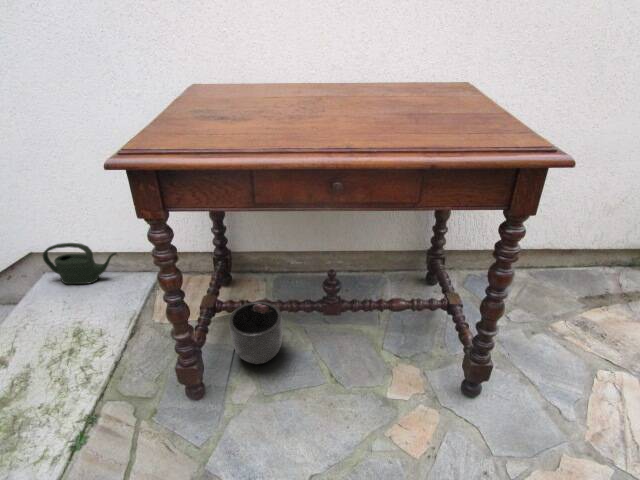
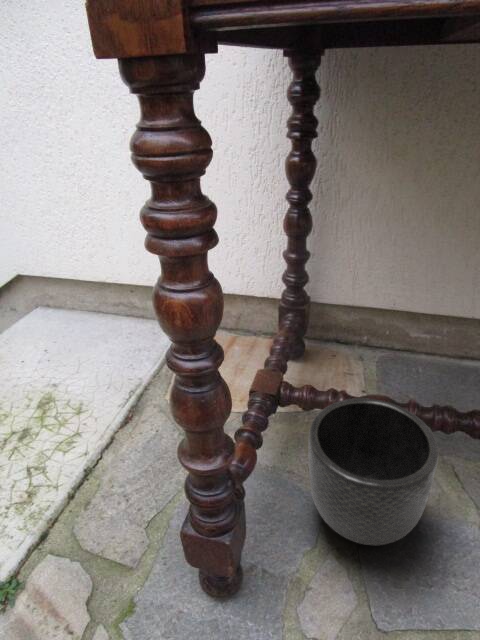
watering can: present [43,243,116,284] -> none [28,261,126,328]

